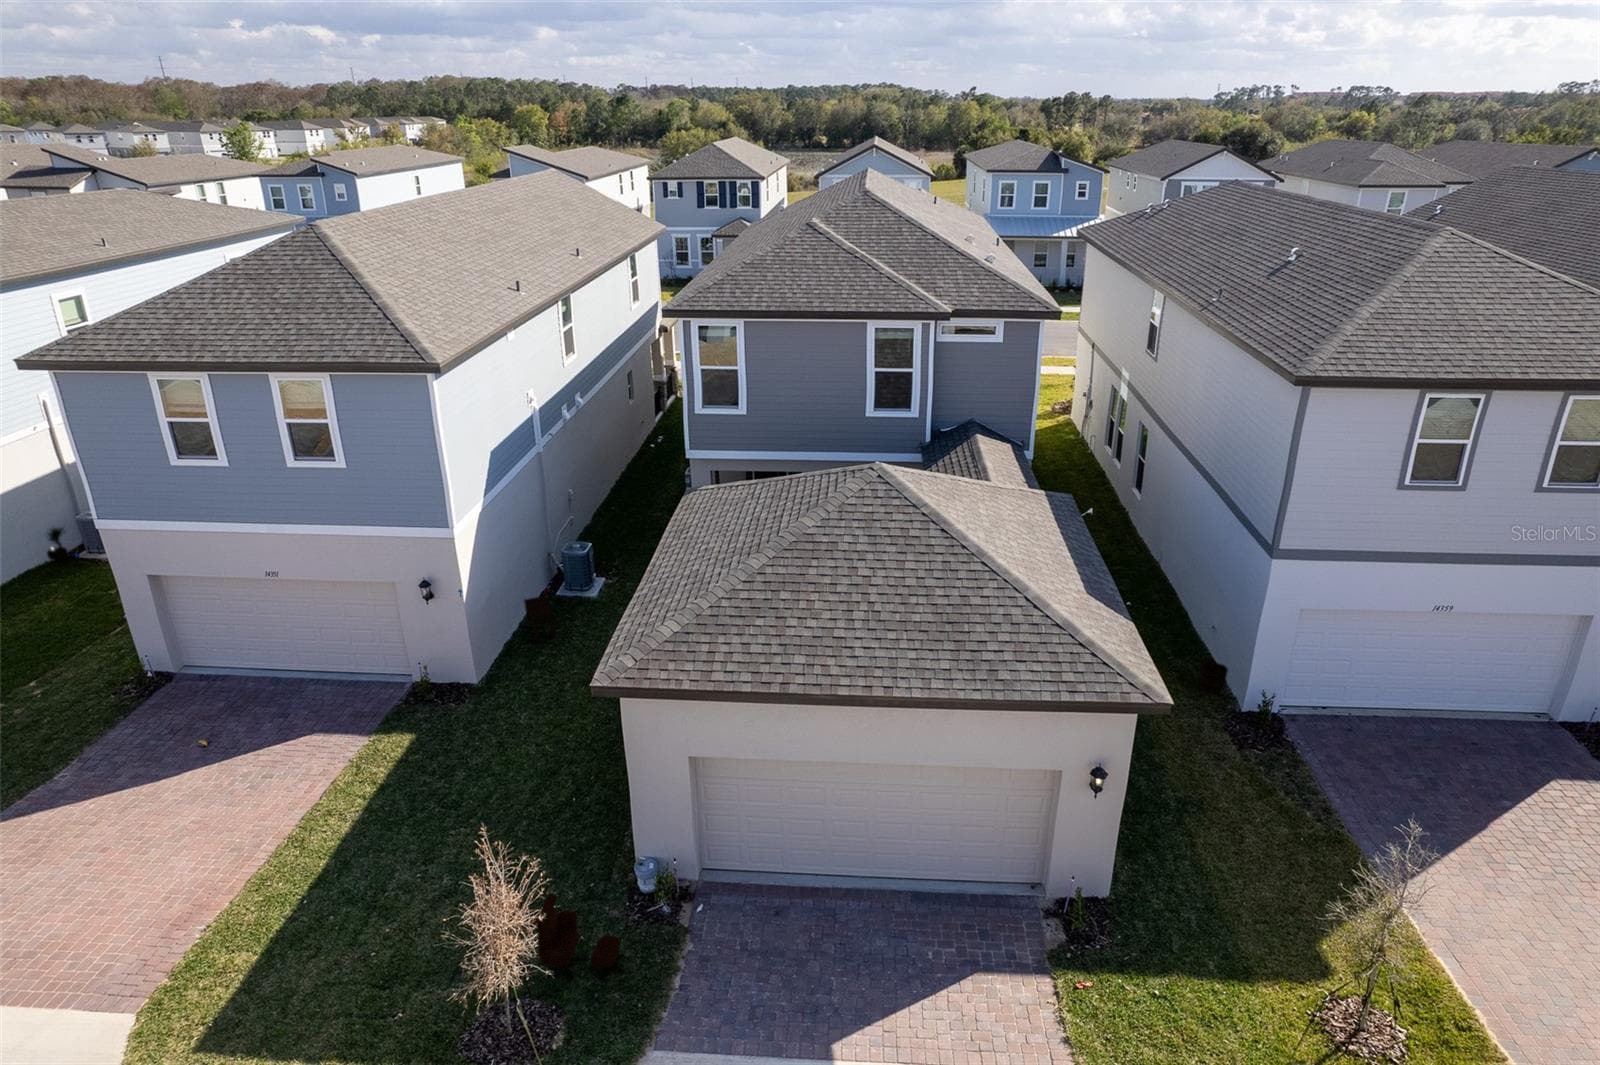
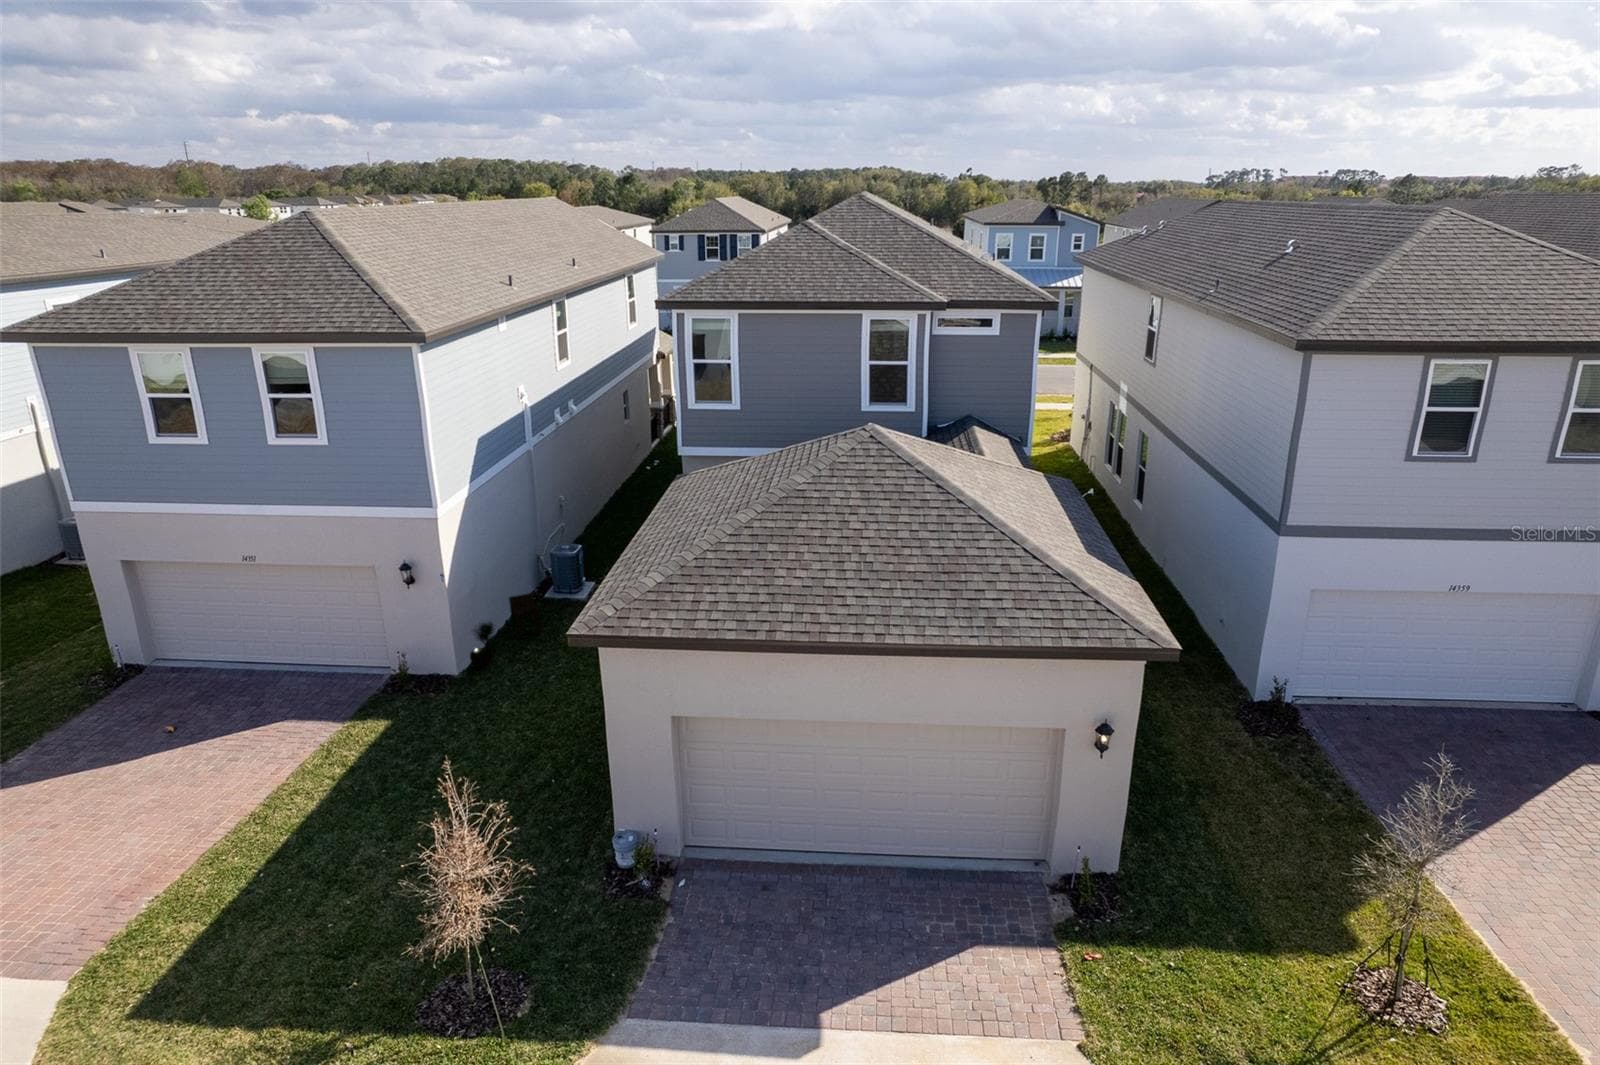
potted tree: present [47,528,68,561] -> present [470,622,495,667]
bucket: present [1199,658,1228,693] -> none [1209,649,1239,685]
lounge chair: present [536,893,624,982] -> none [503,856,598,953]

